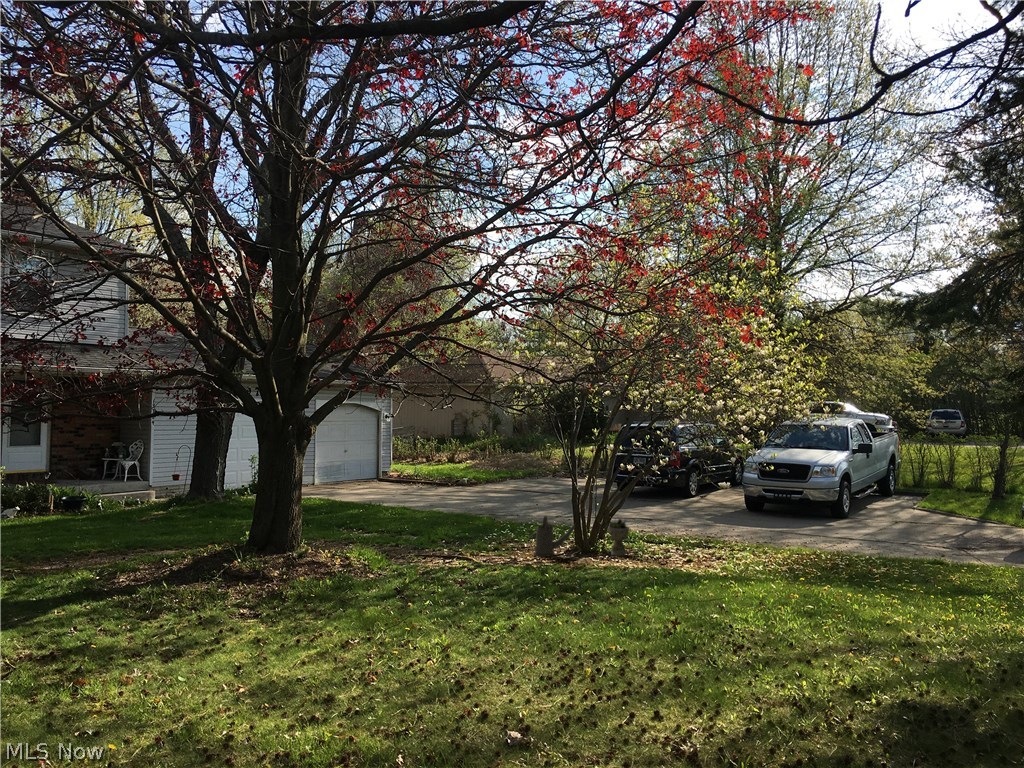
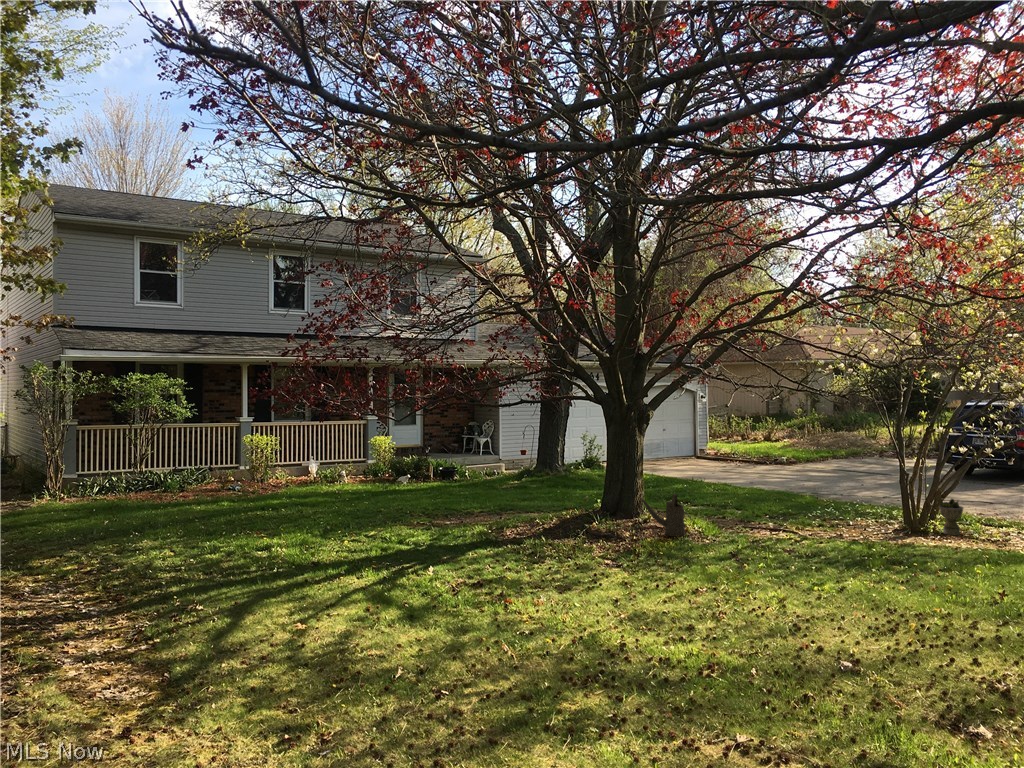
watering can: present [534,516,575,557] -> present [642,494,692,536]

